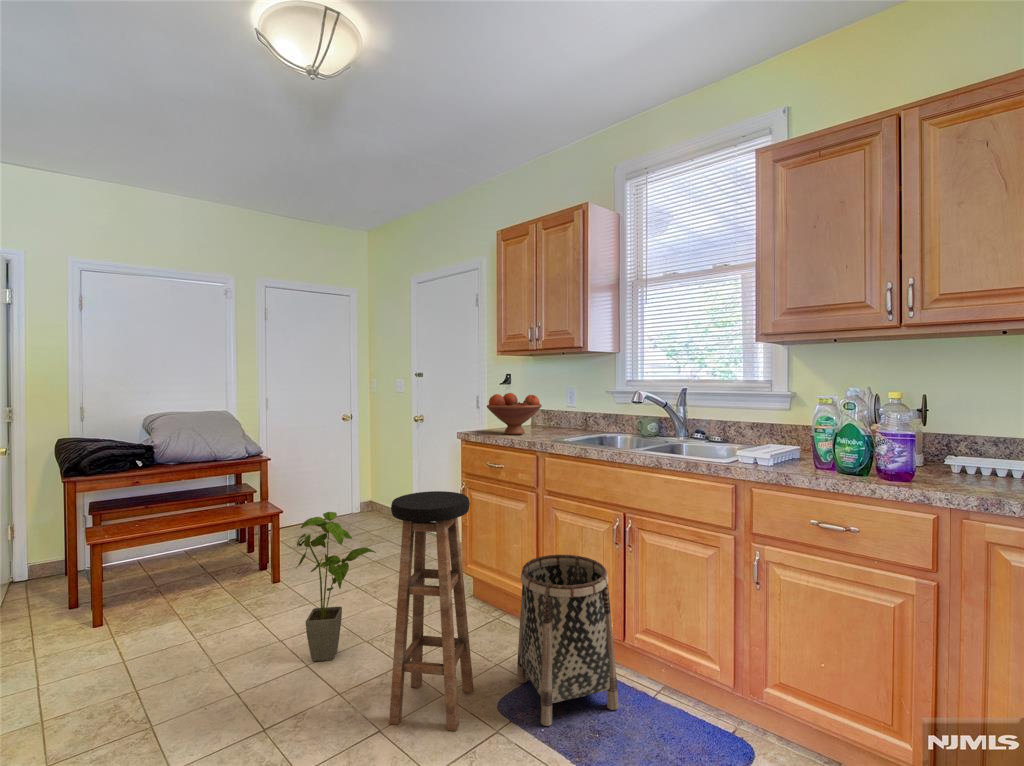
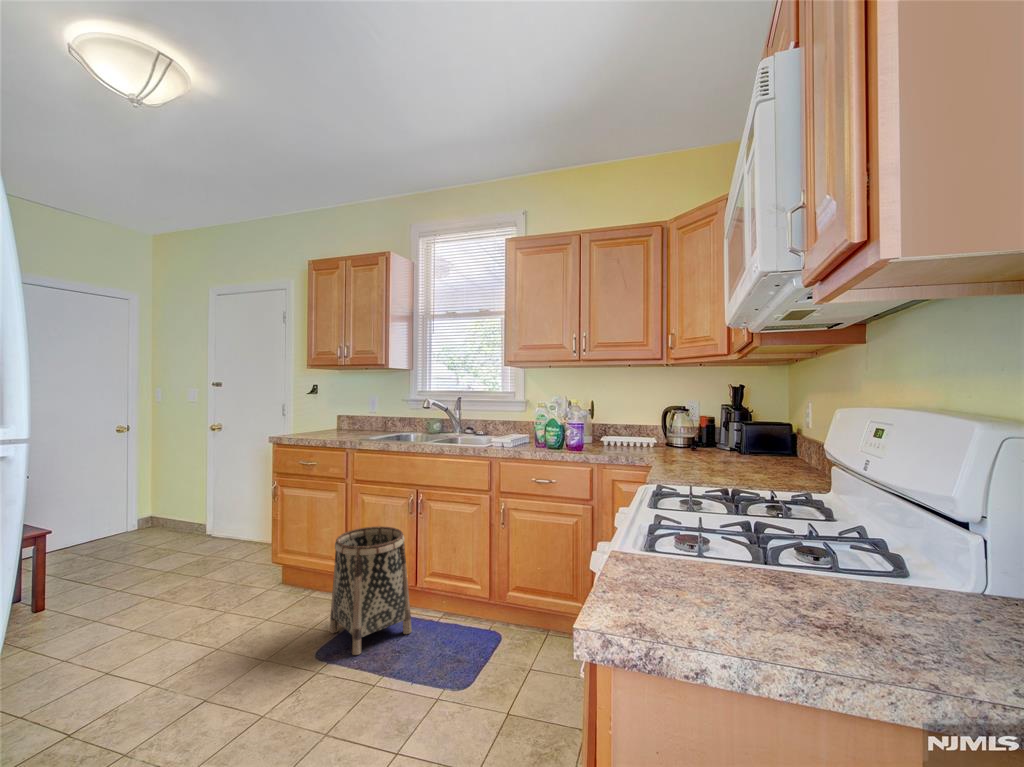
fruit bowl: present [487,393,542,435] -> none [299,402,348,437]
bar stool: present [389,491,473,731] -> none [215,485,292,686]
house plant: present [296,512,376,661] -> none [98,515,190,660]

